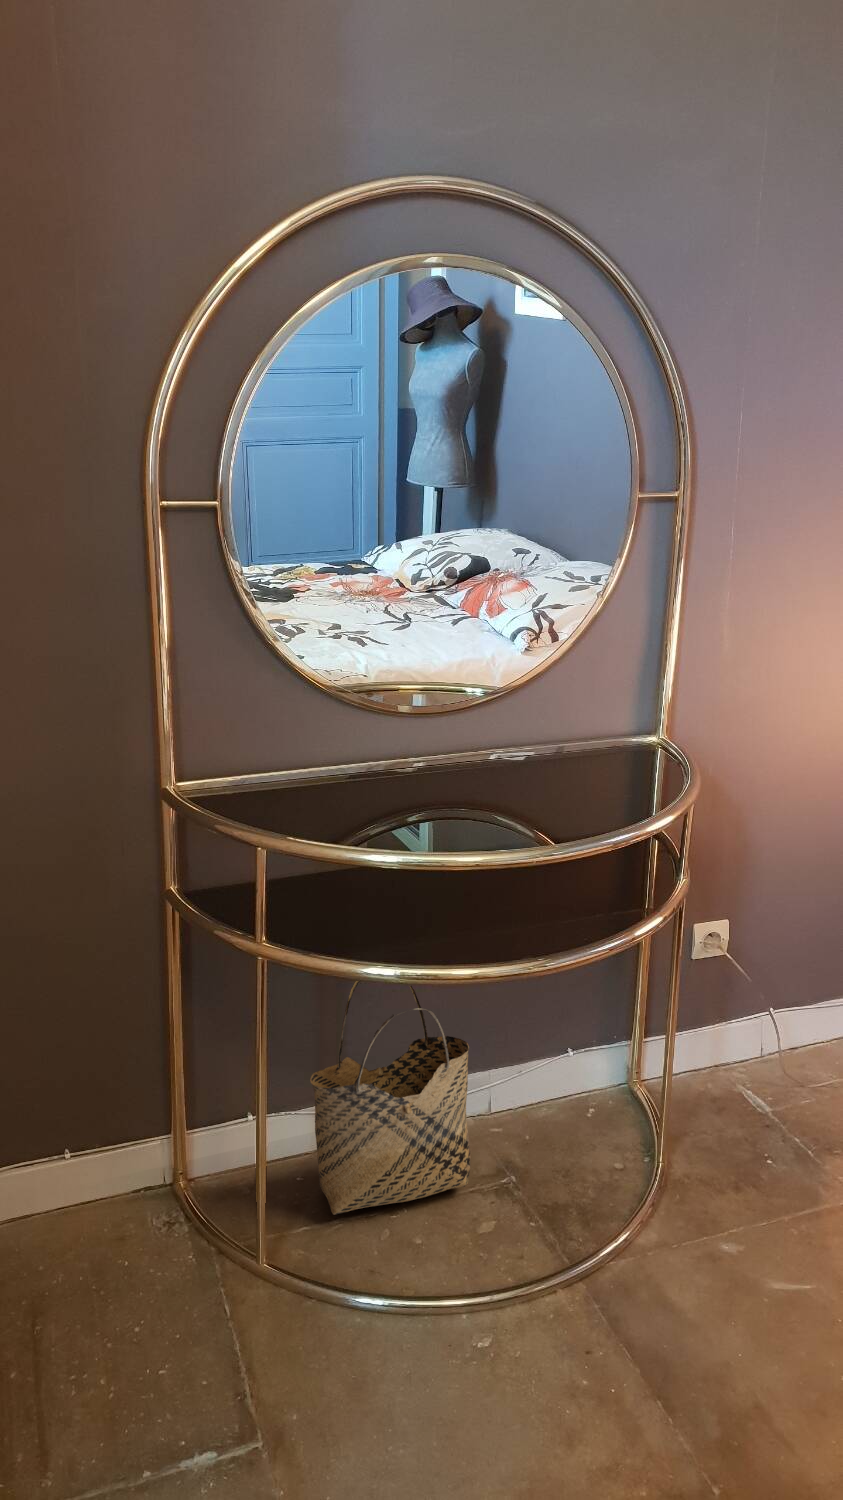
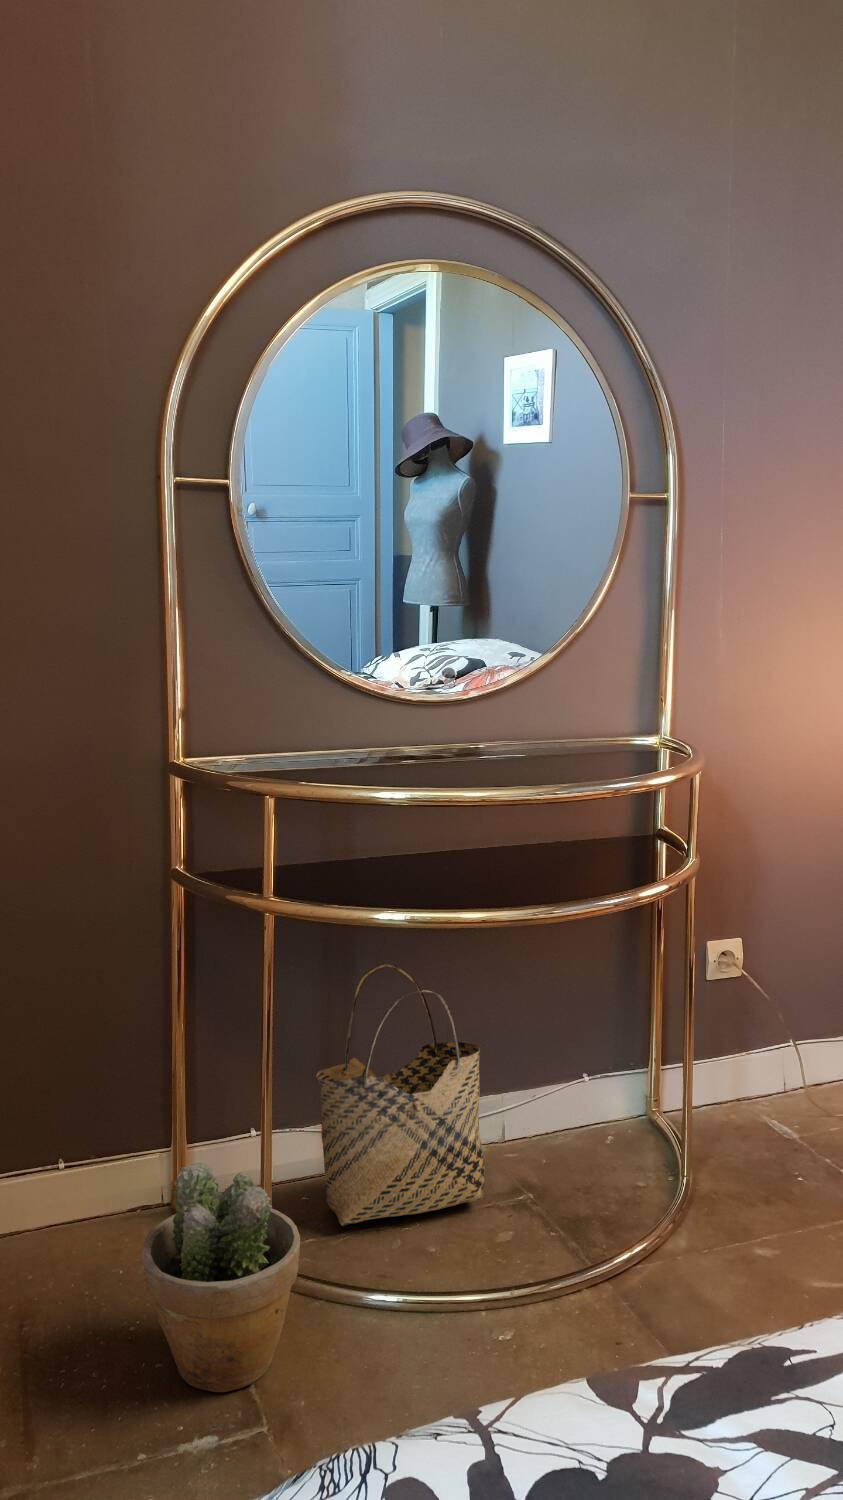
potted plant: none [143,1198,294,1404] -> present [141,1163,300,1392]

